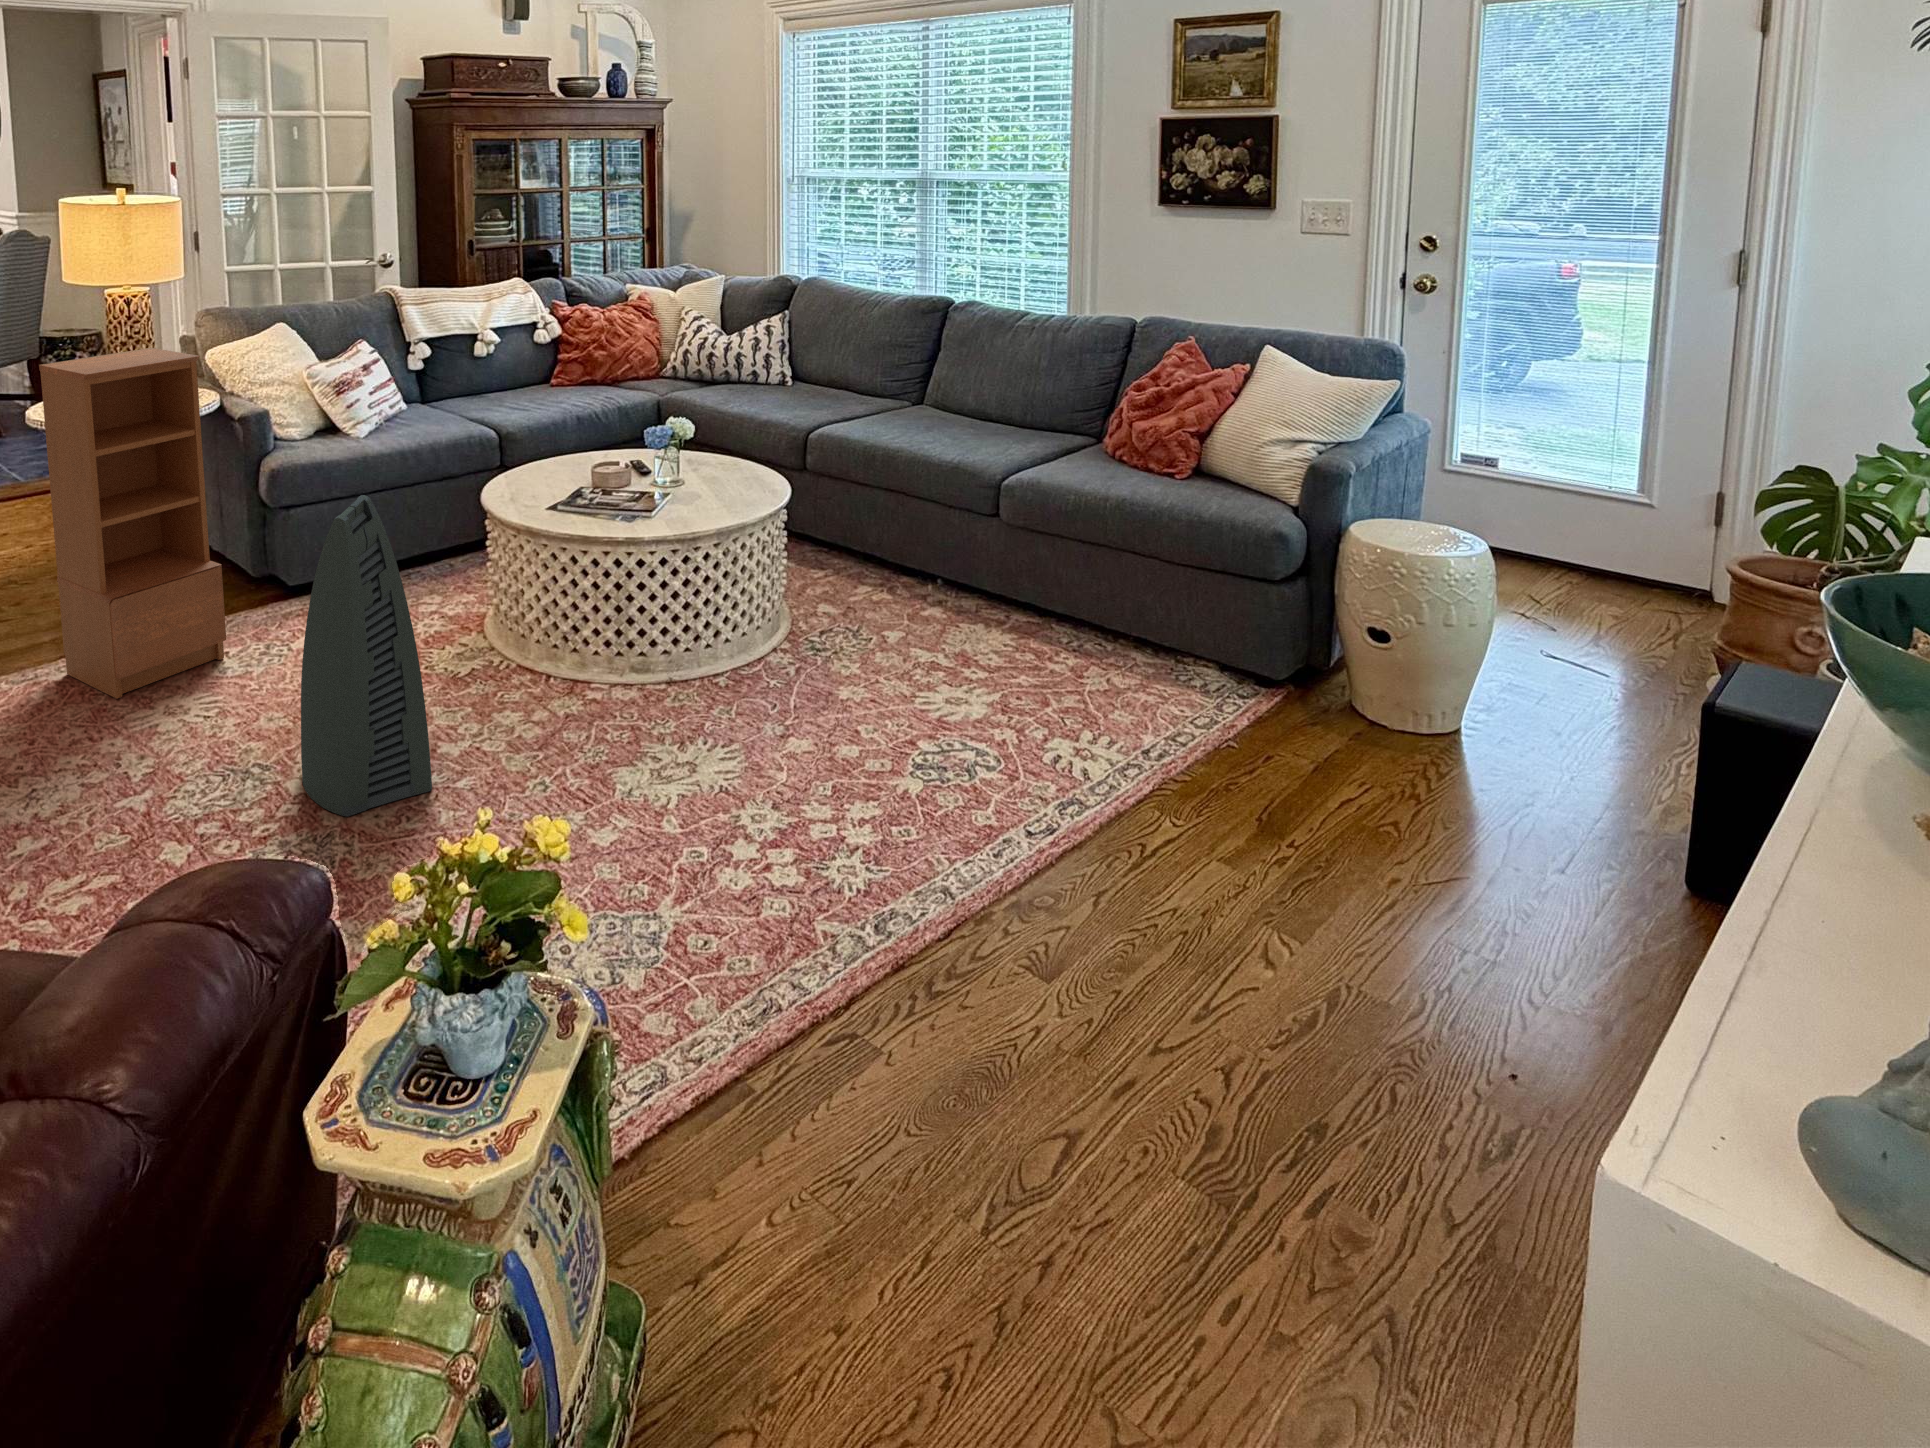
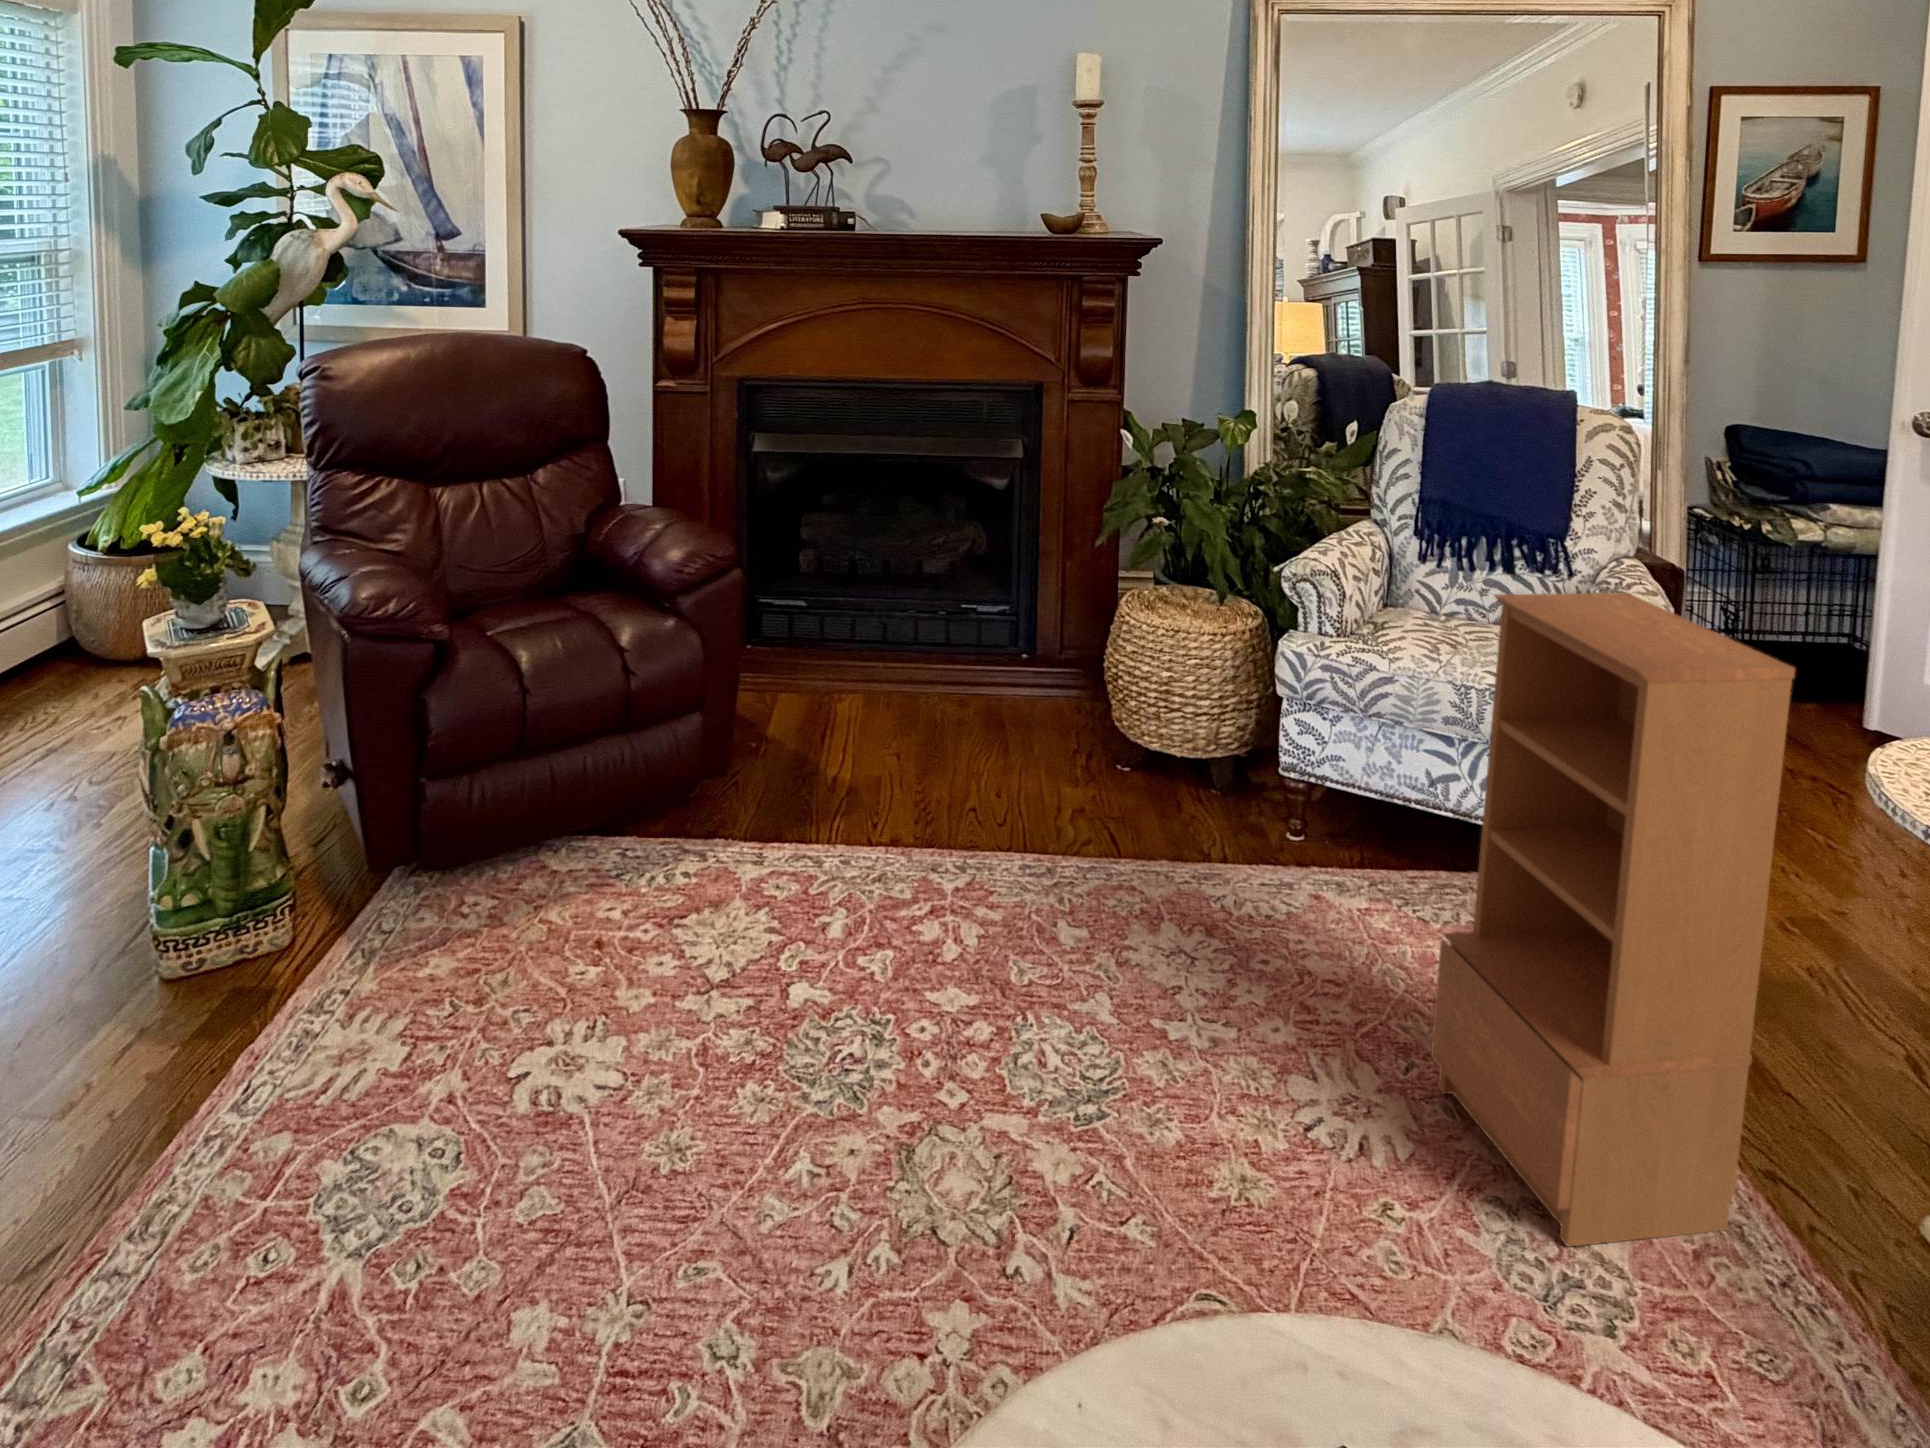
air purifier: present [301,495,432,817] -> none [862,763,1073,1280]

